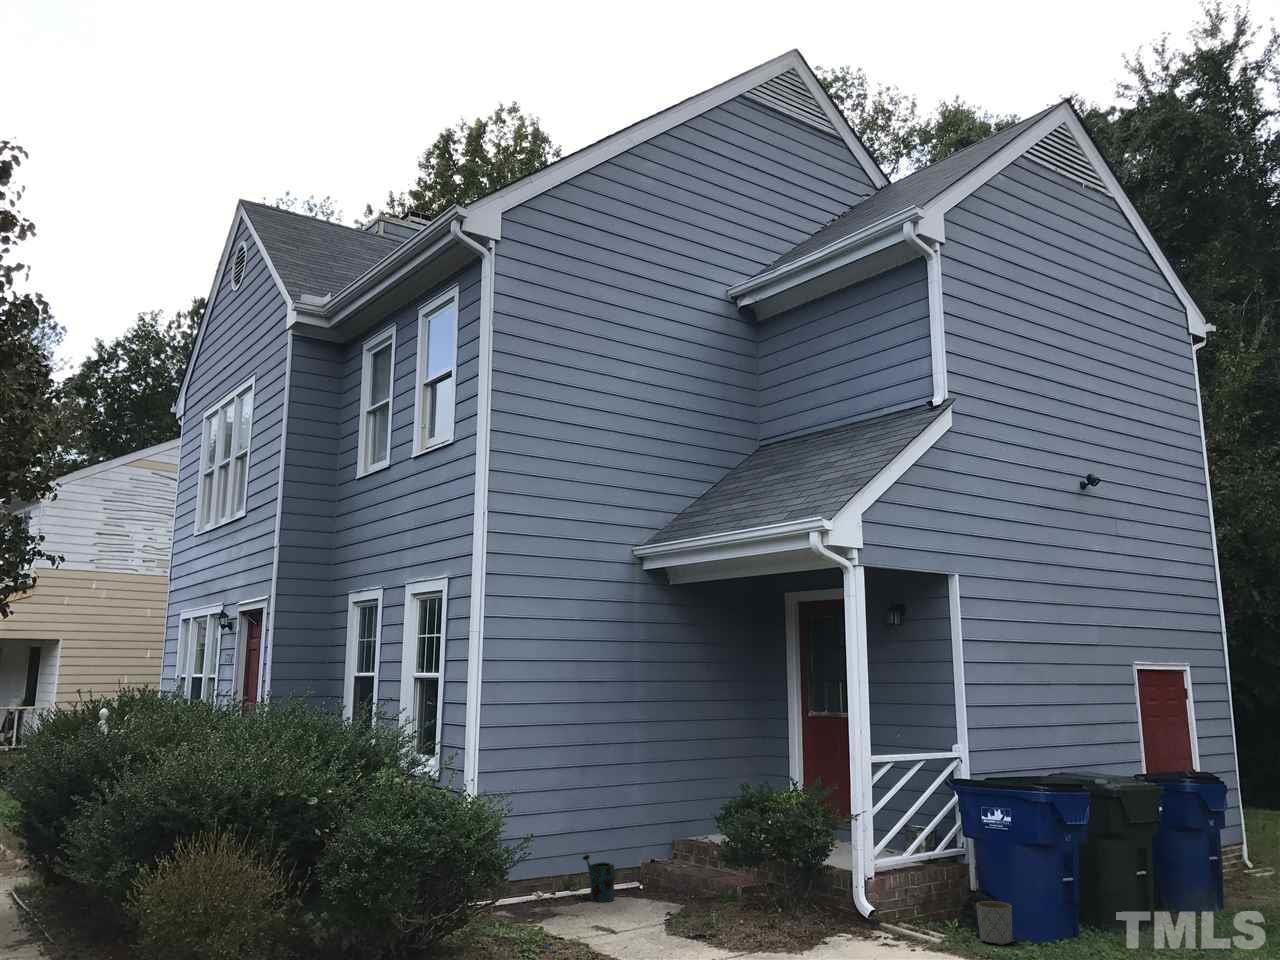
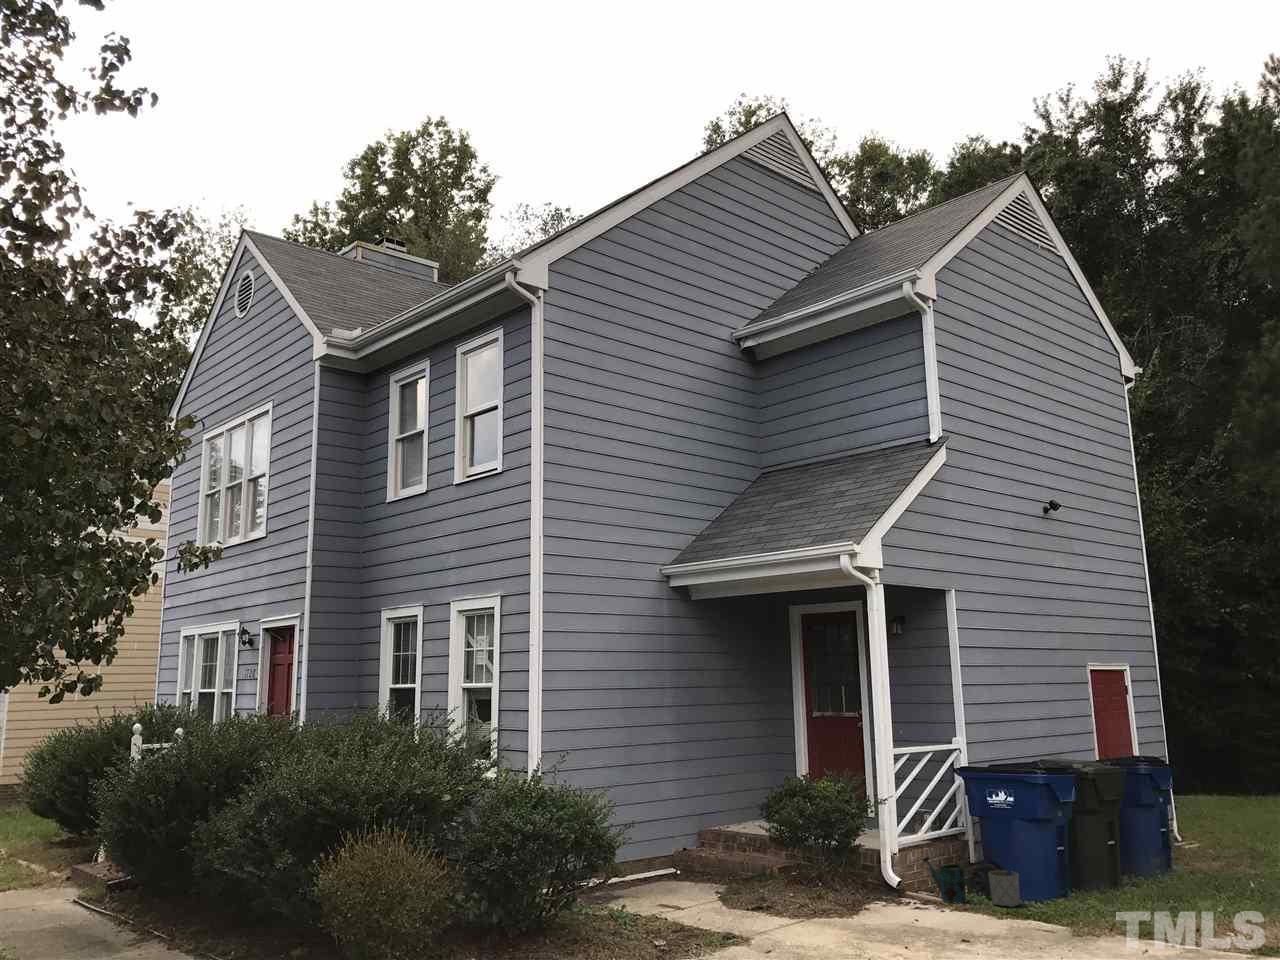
watering can: present [583,855,615,902] -> present [923,857,971,904]

